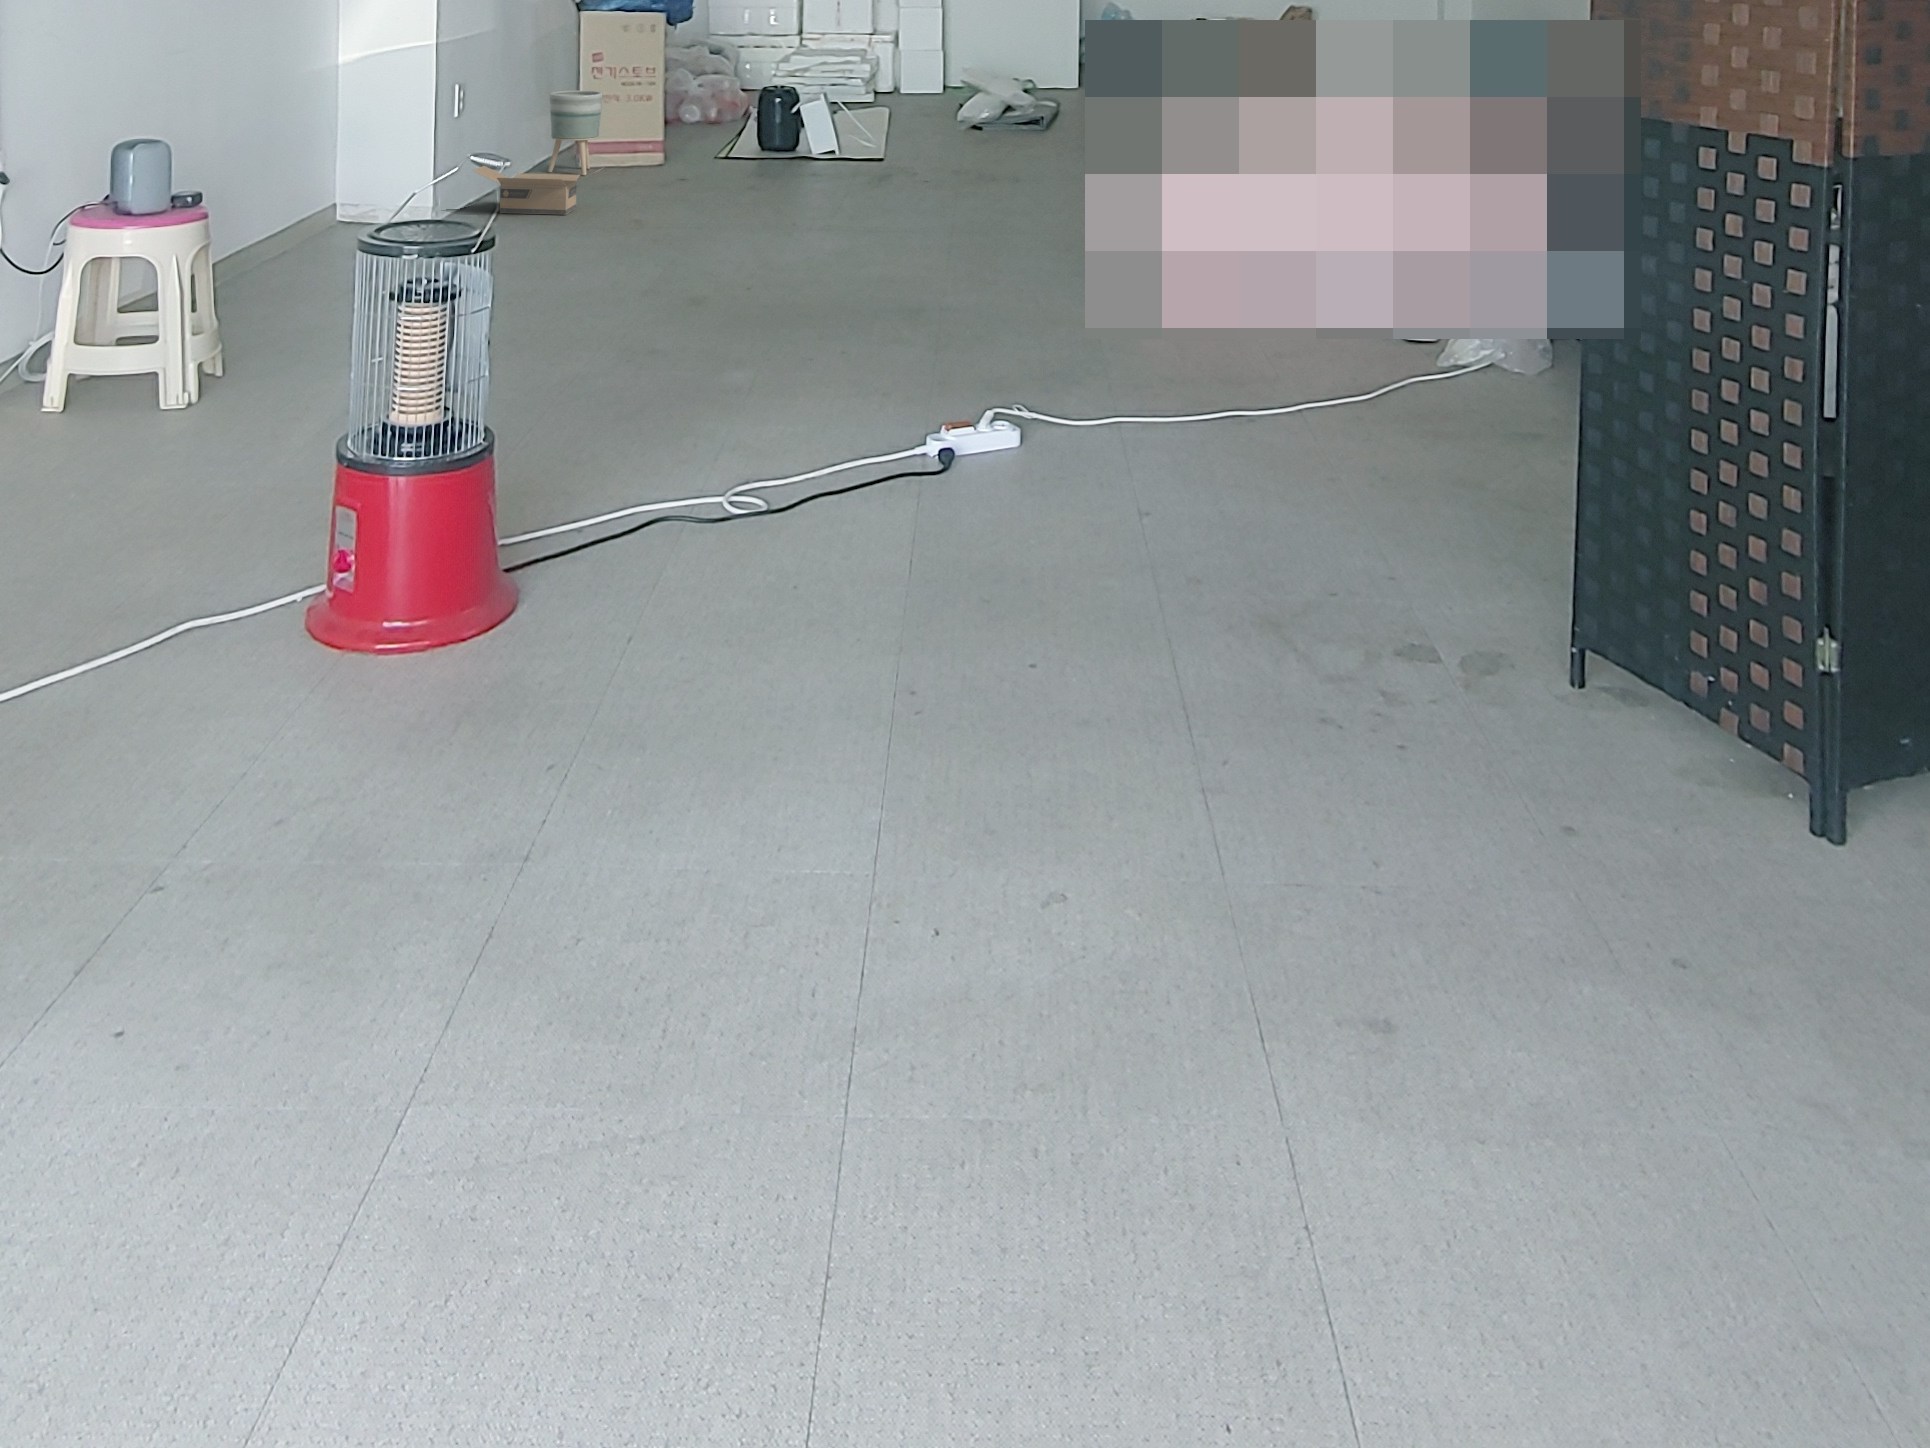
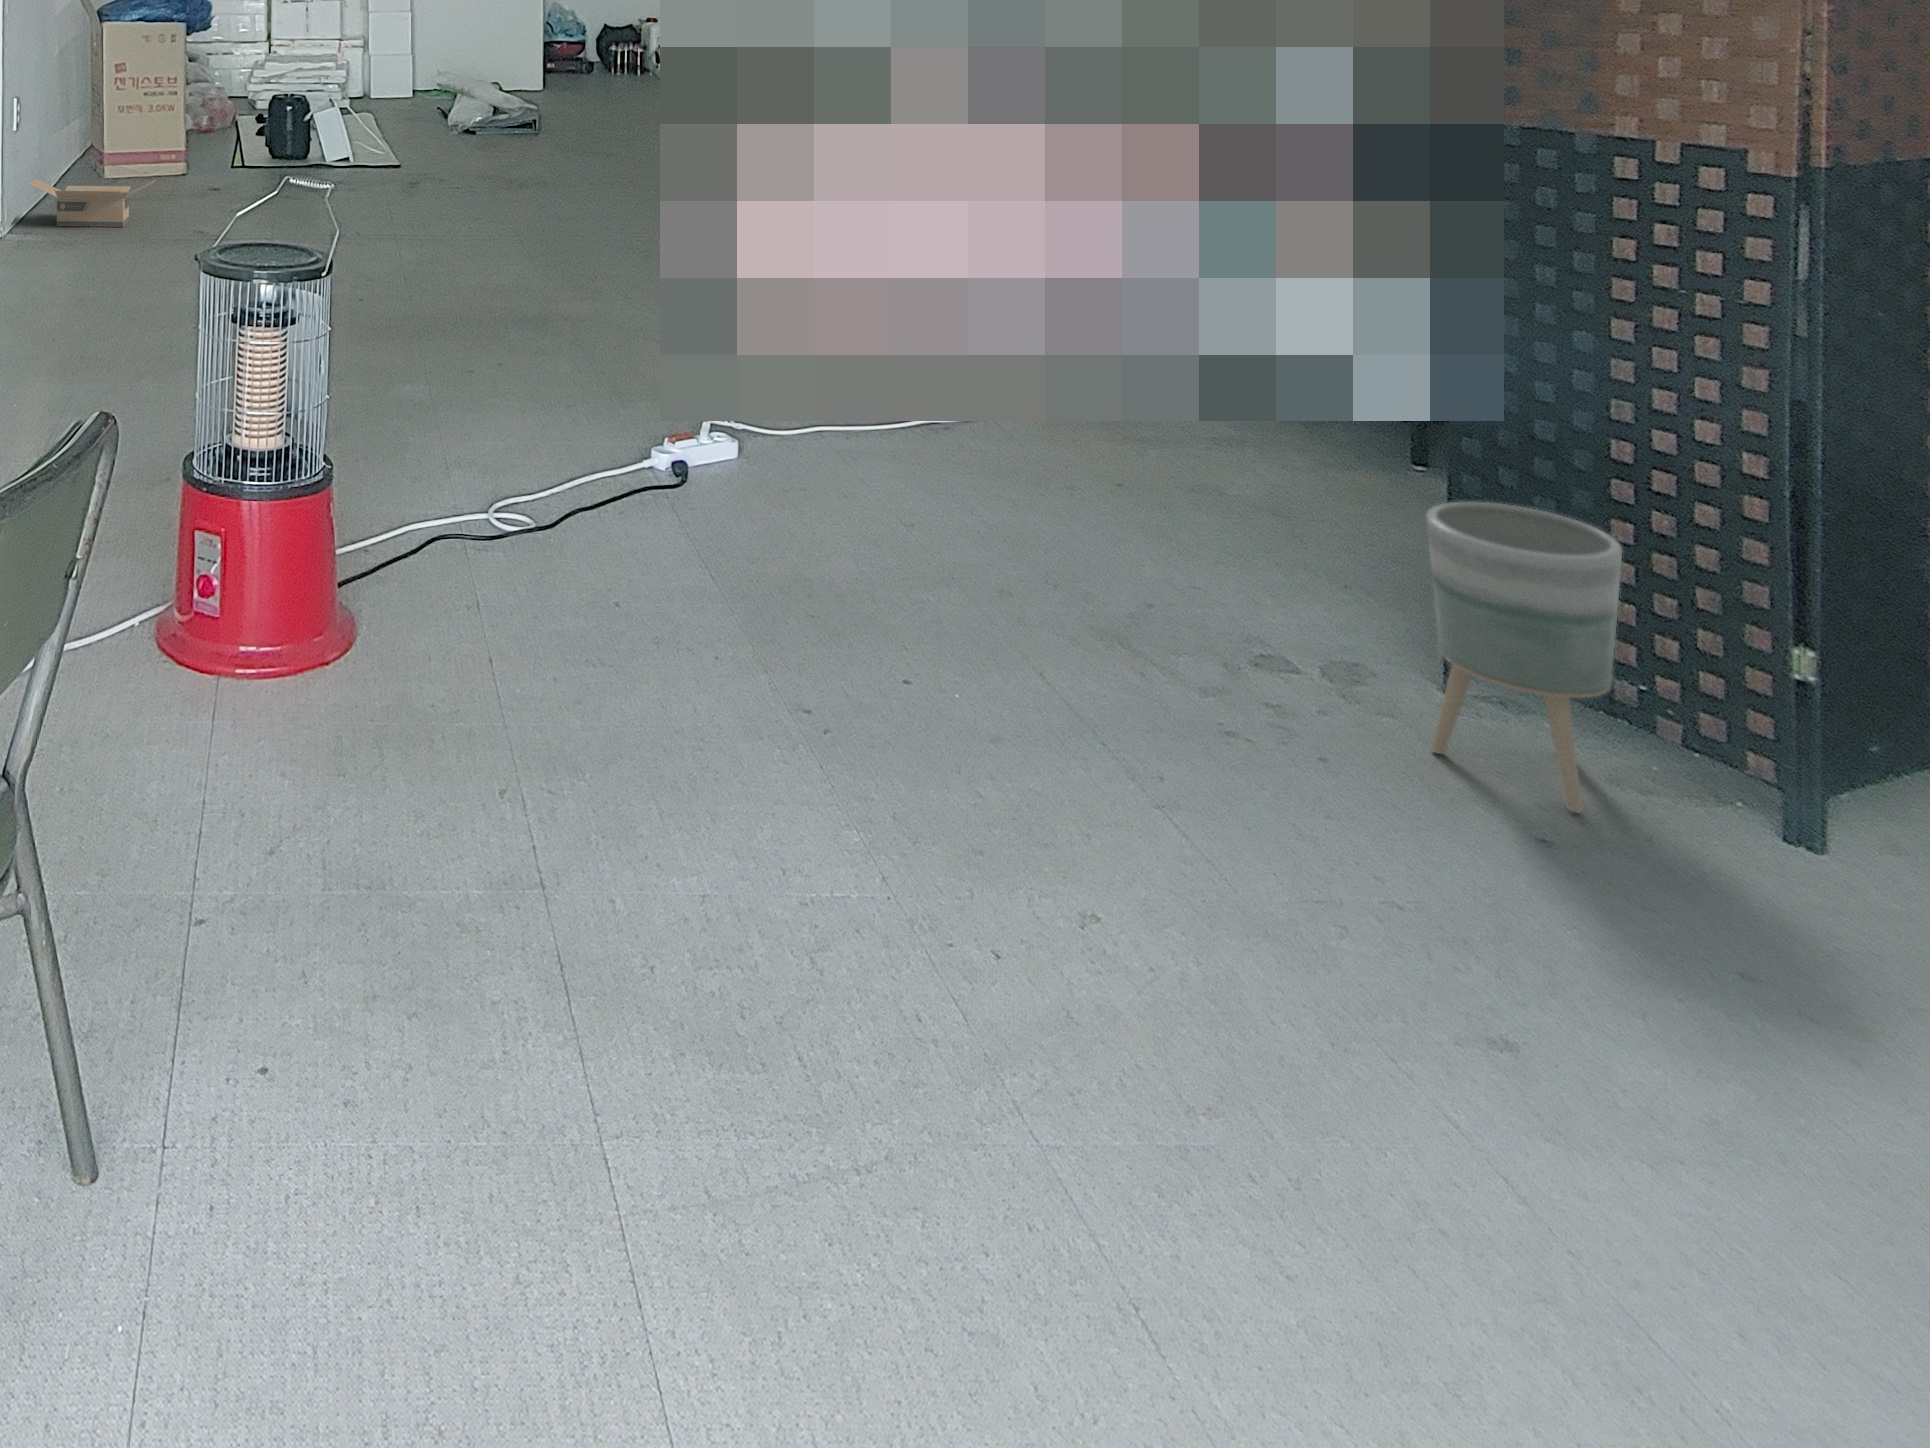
planter: present [548,91,603,175] -> present [1426,502,1623,813]

